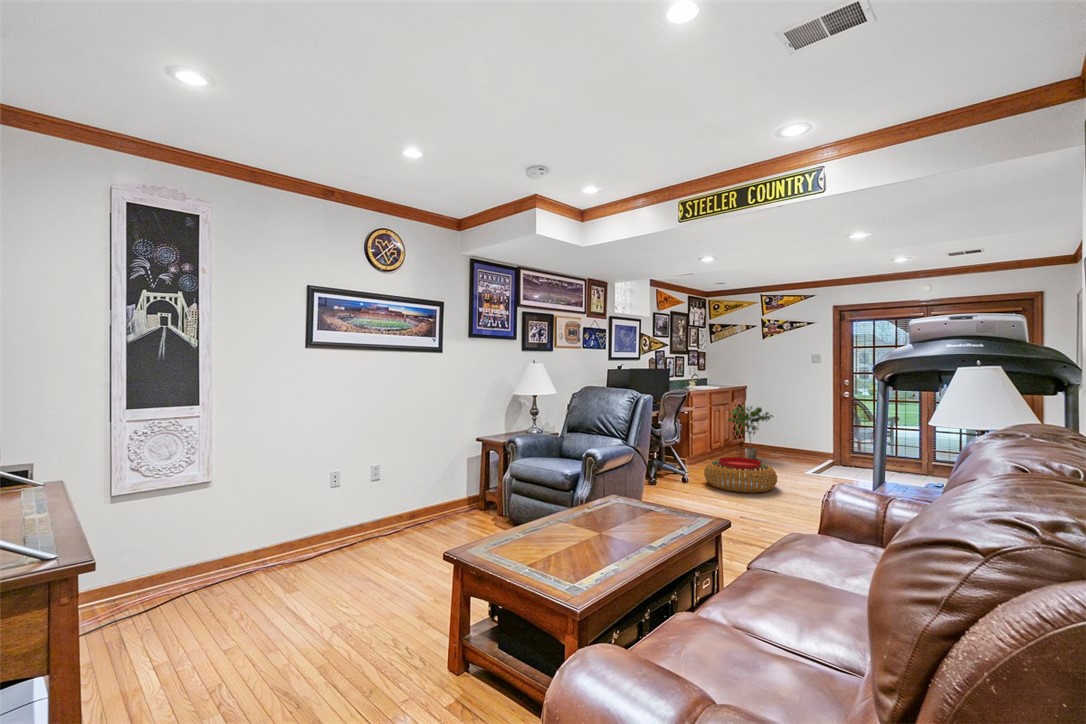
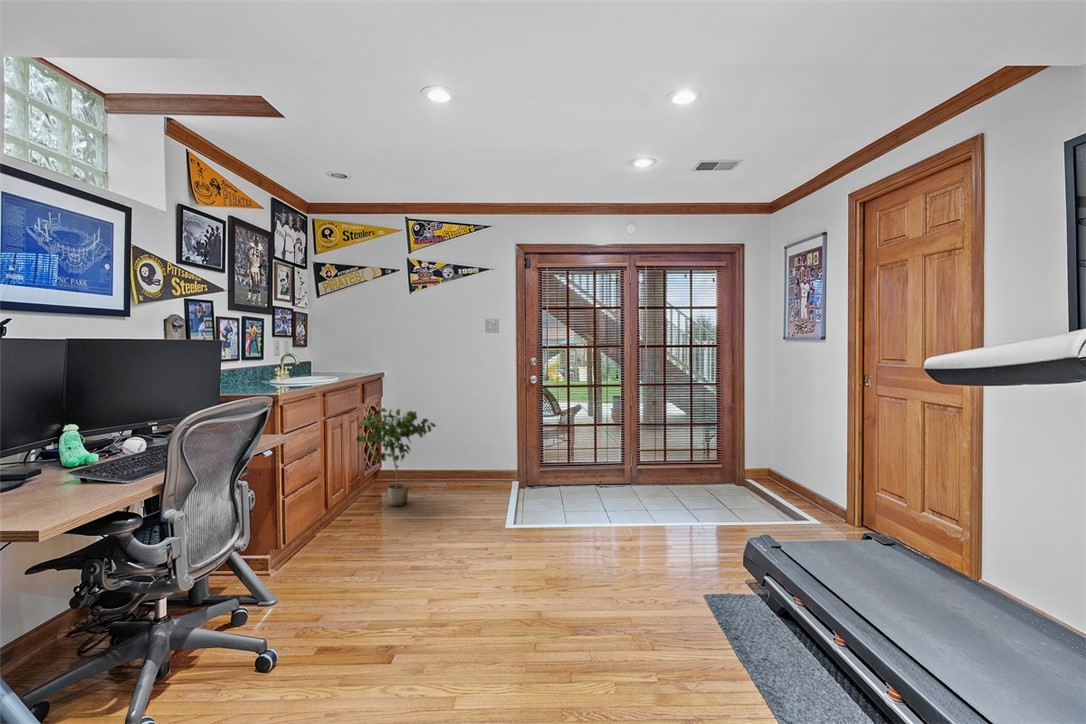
pouf: present [704,457,777,493] -> none [318,537,485,651]

